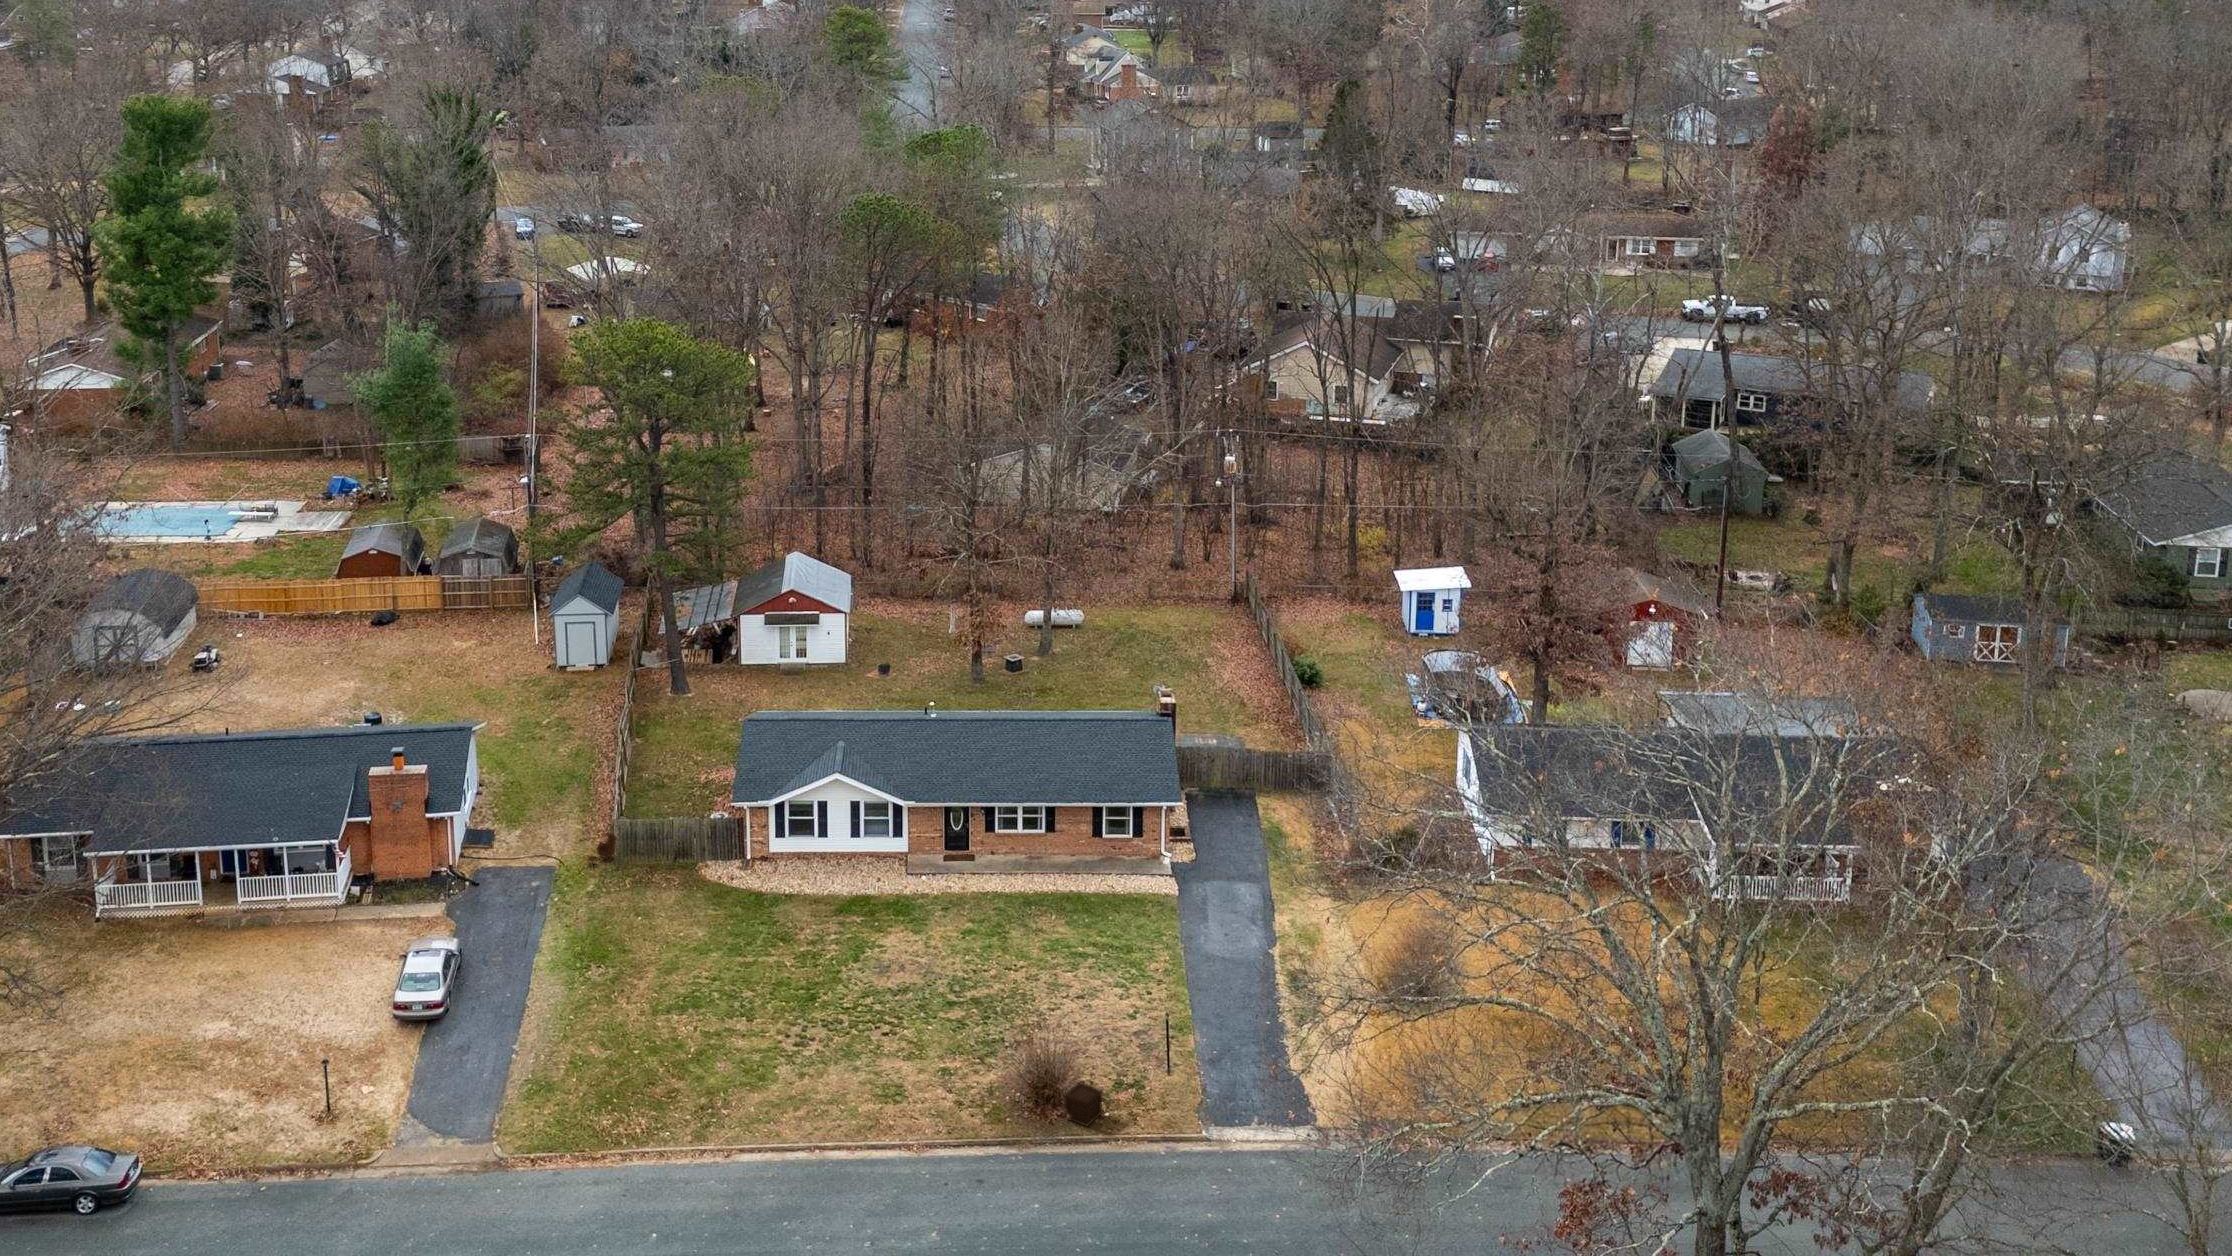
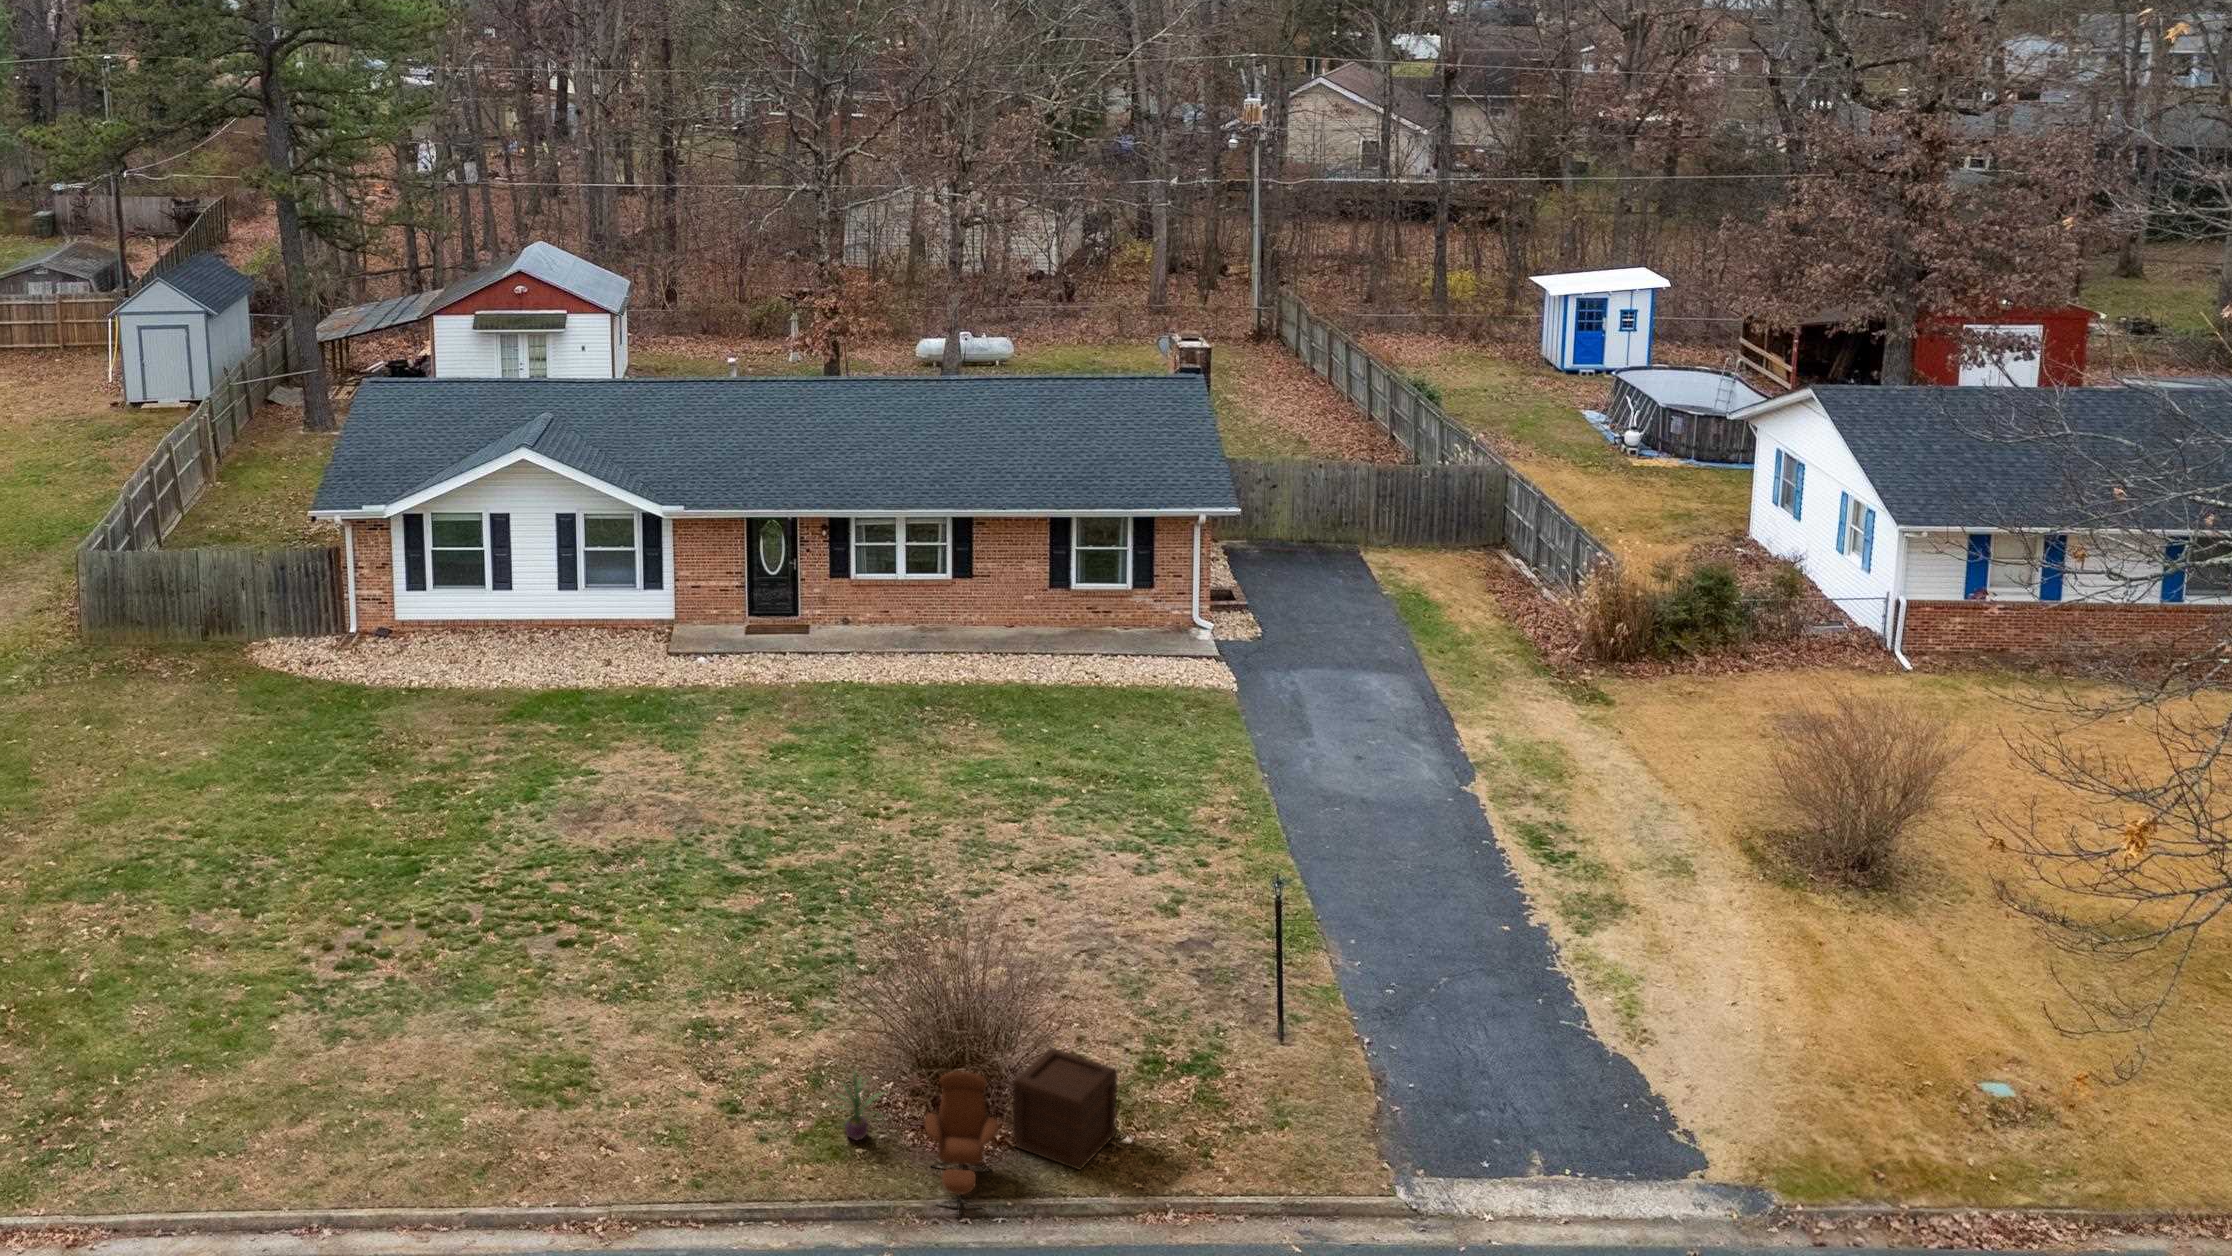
lounge chair: present [588,834,616,866] -> present [925,1072,999,1213]
decorative plant: none [995,1091,1020,1117] -> present [830,1071,883,1140]

